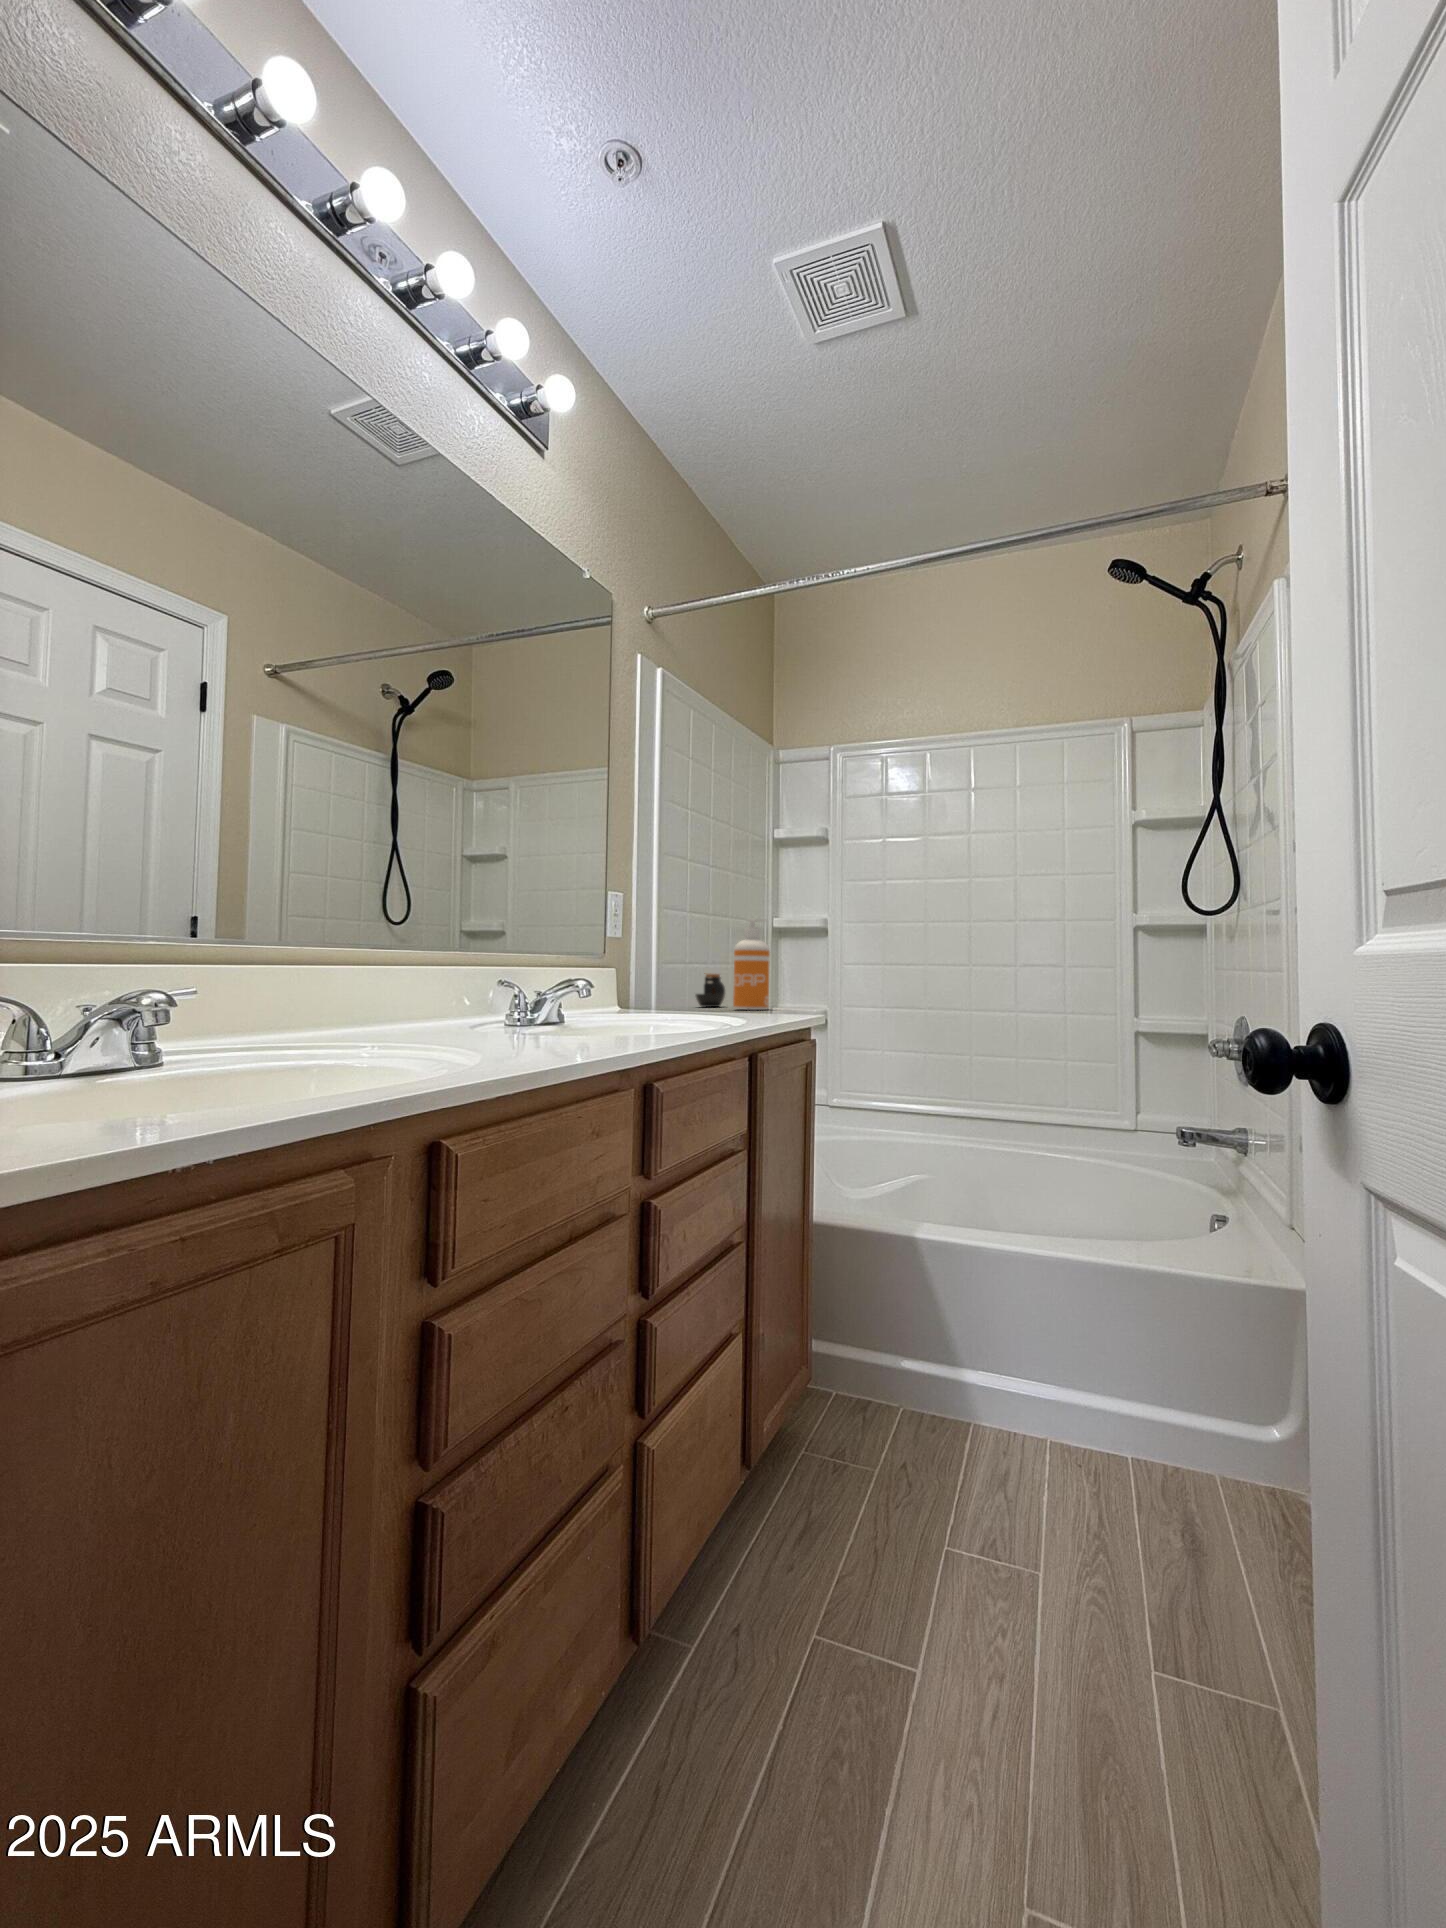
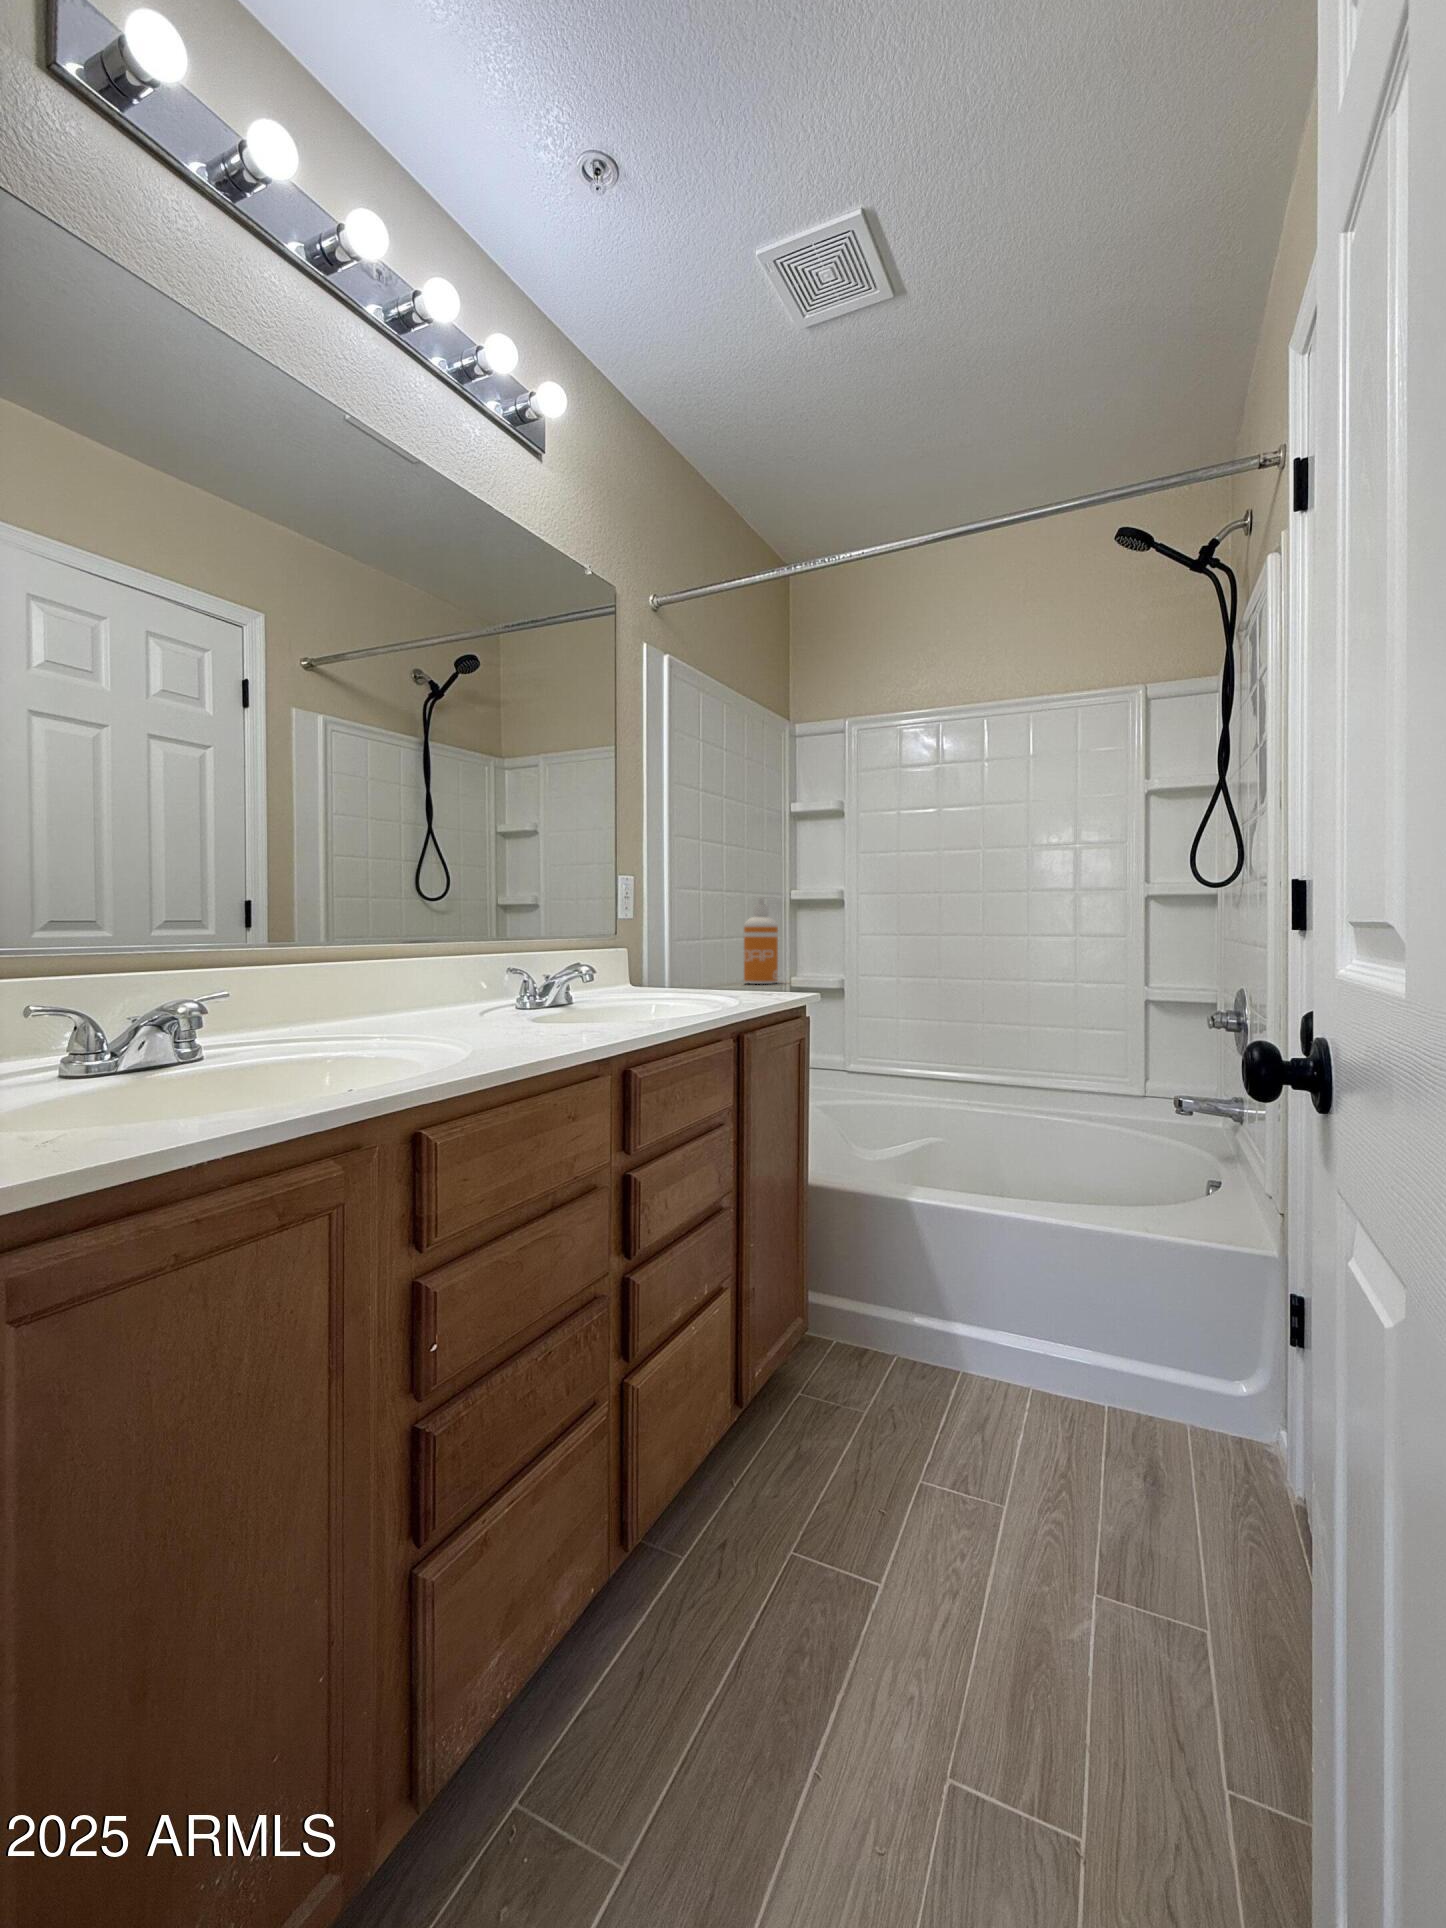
jar: present [695,973,725,1007] -> none [711,948,740,979]

